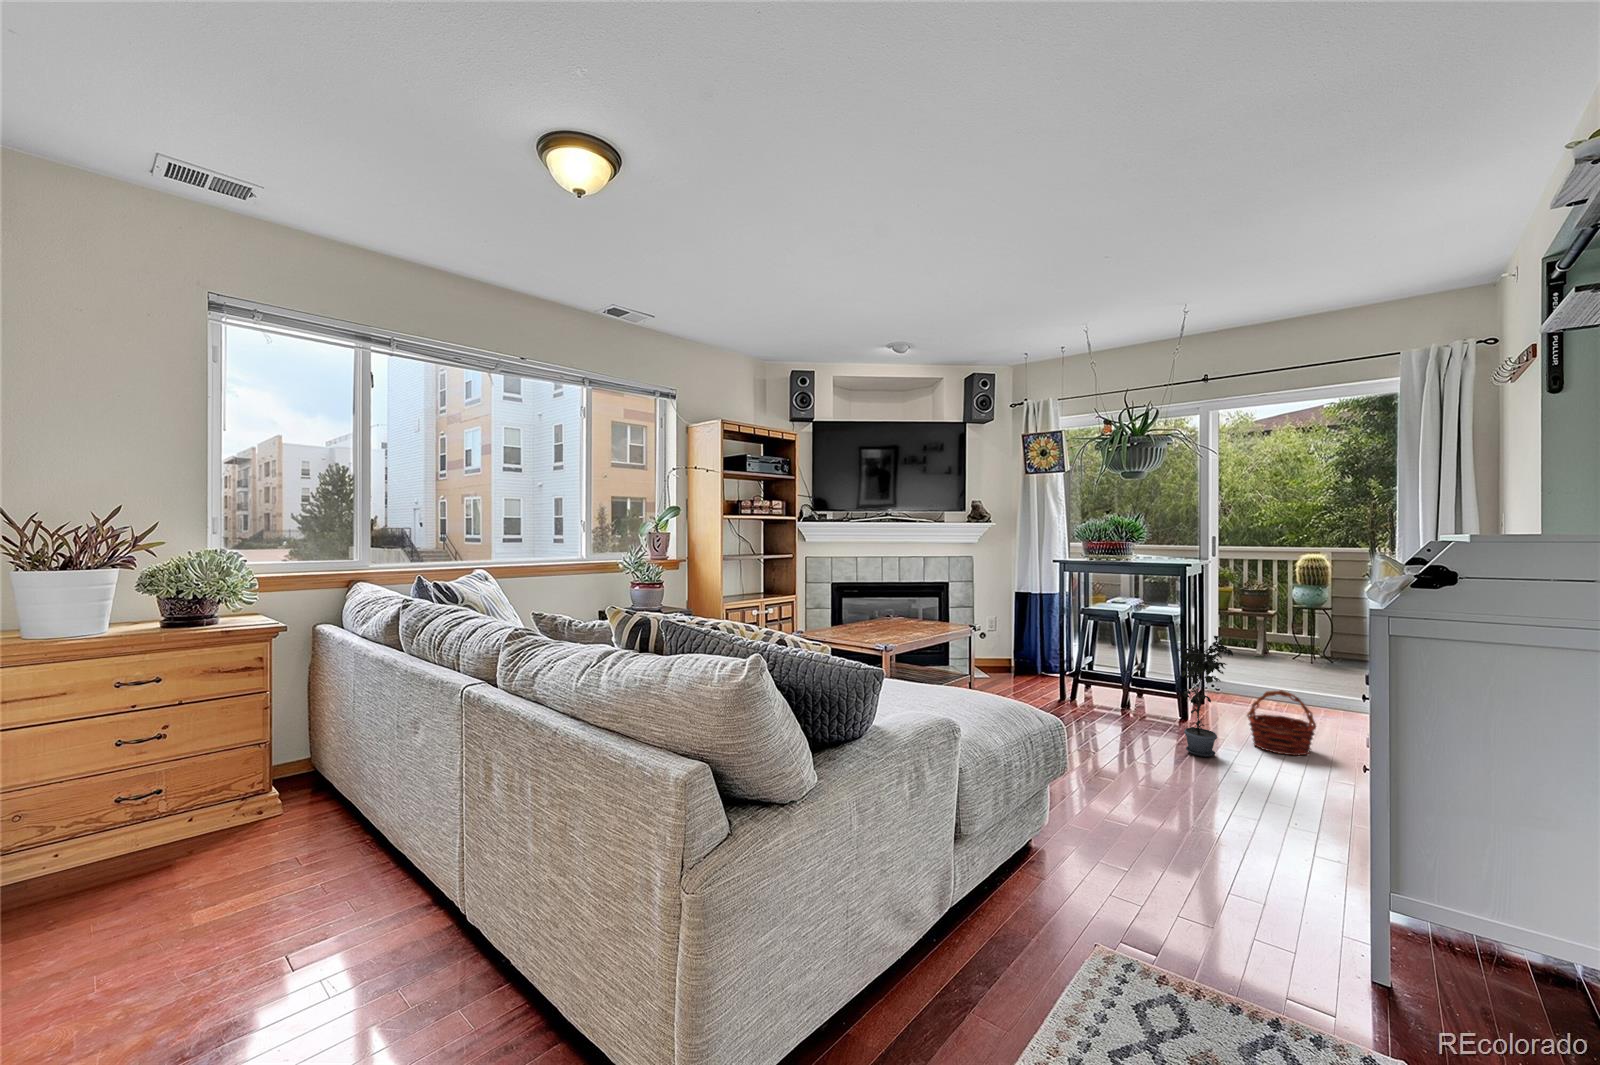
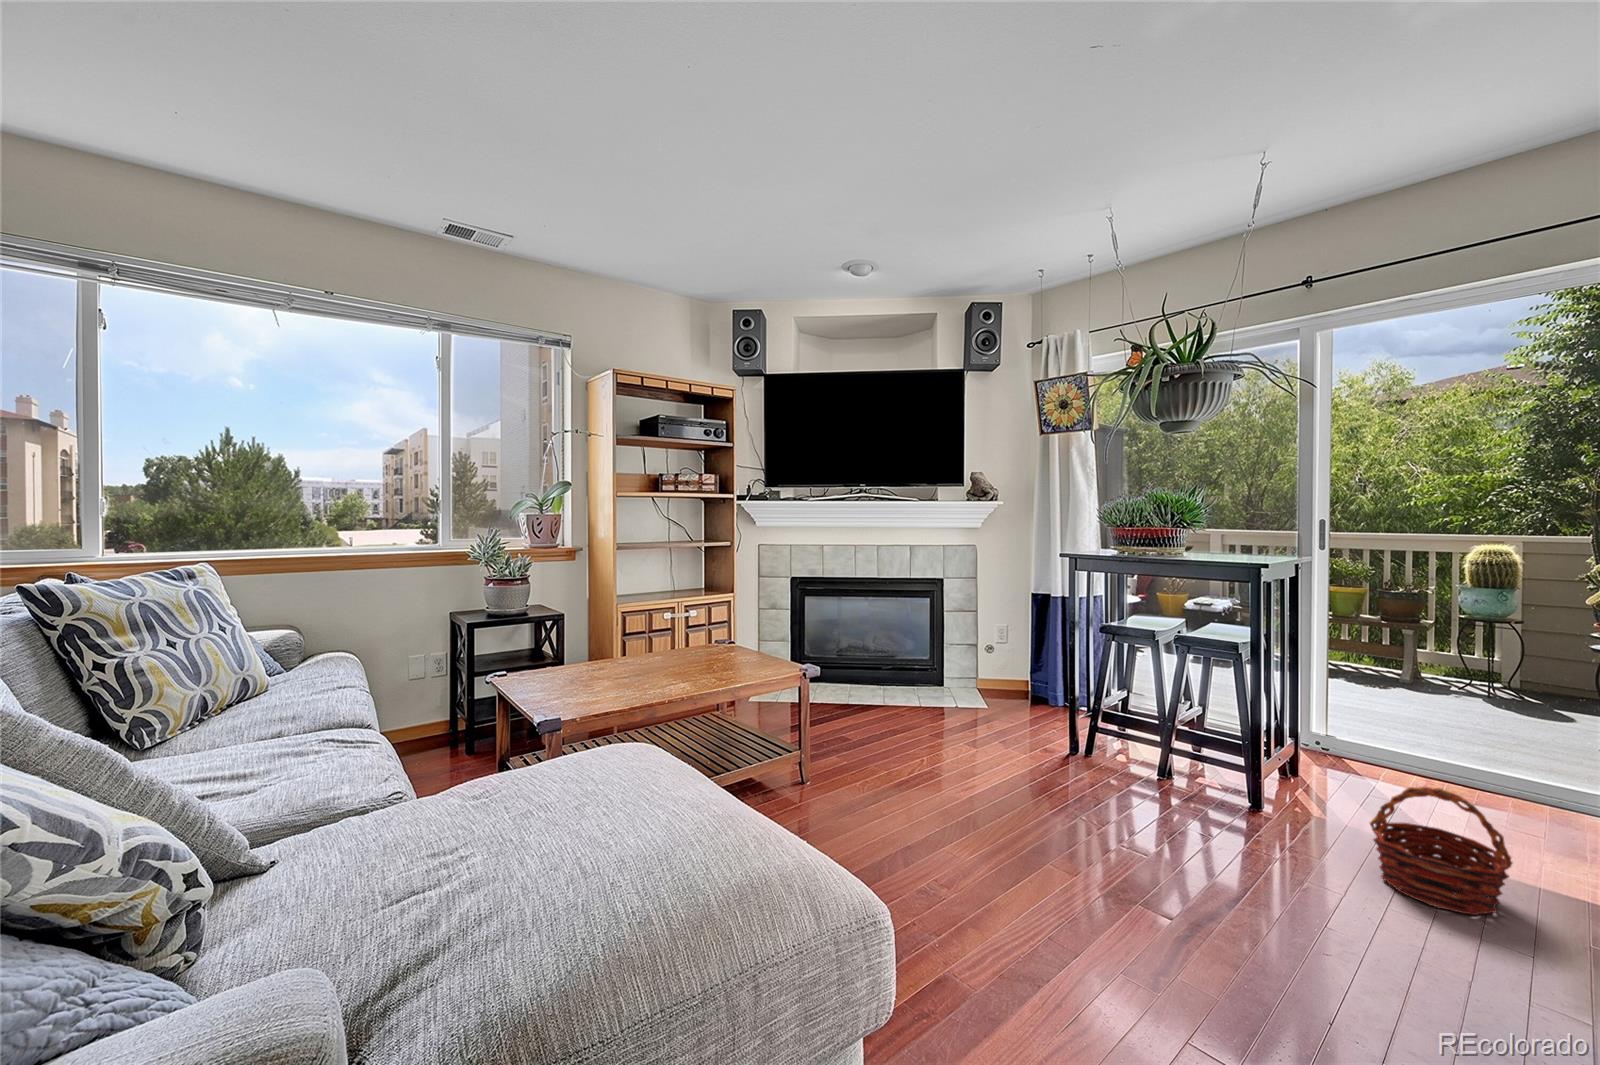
potted plant: present [1175,636,1233,757] -> none [1230,691,1343,905]

